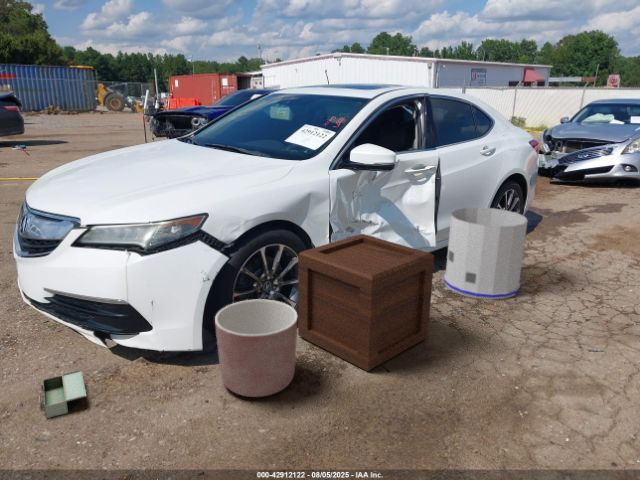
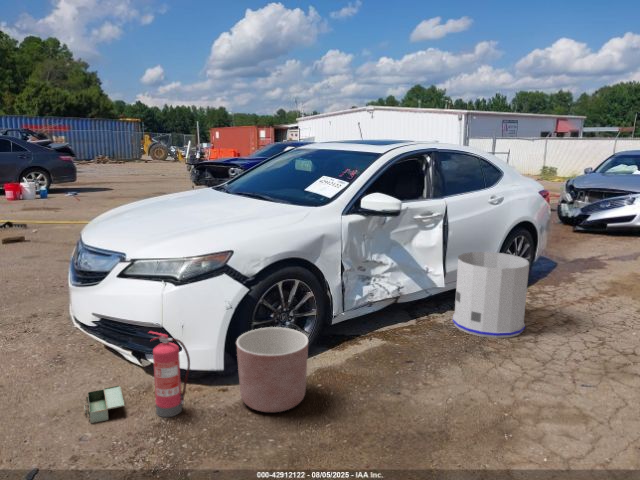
wooden crate: present [298,234,434,371] -> none [312,273,434,395]
fire extinguisher: none [110,311,162,407] -> present [149,332,190,417]

